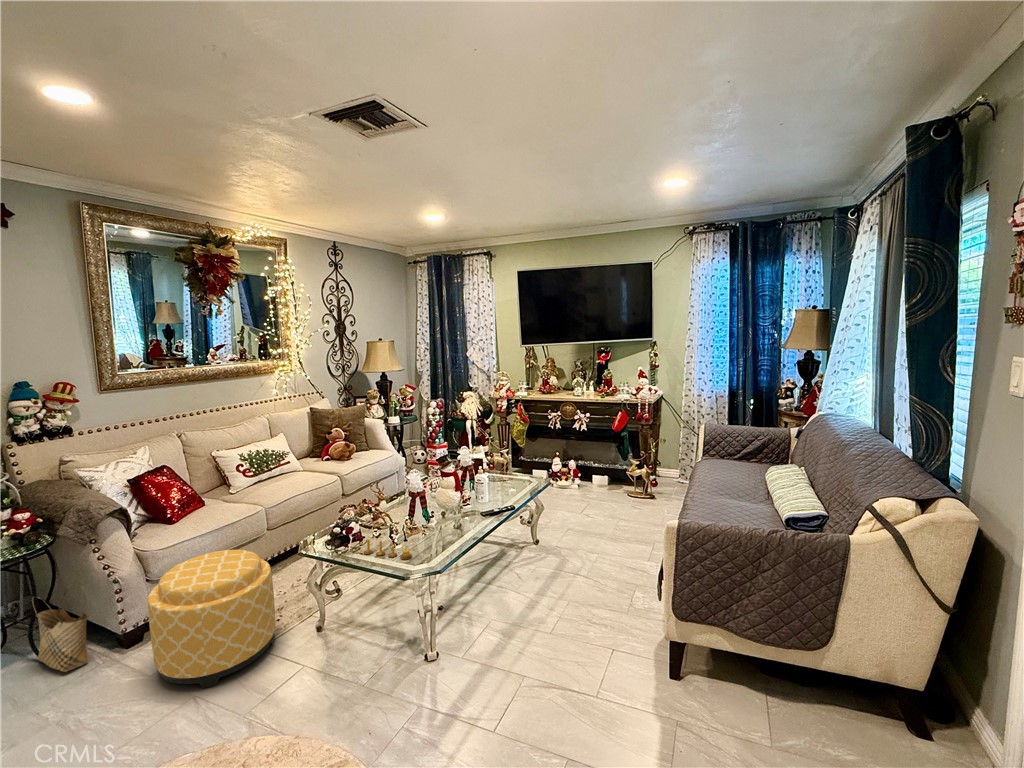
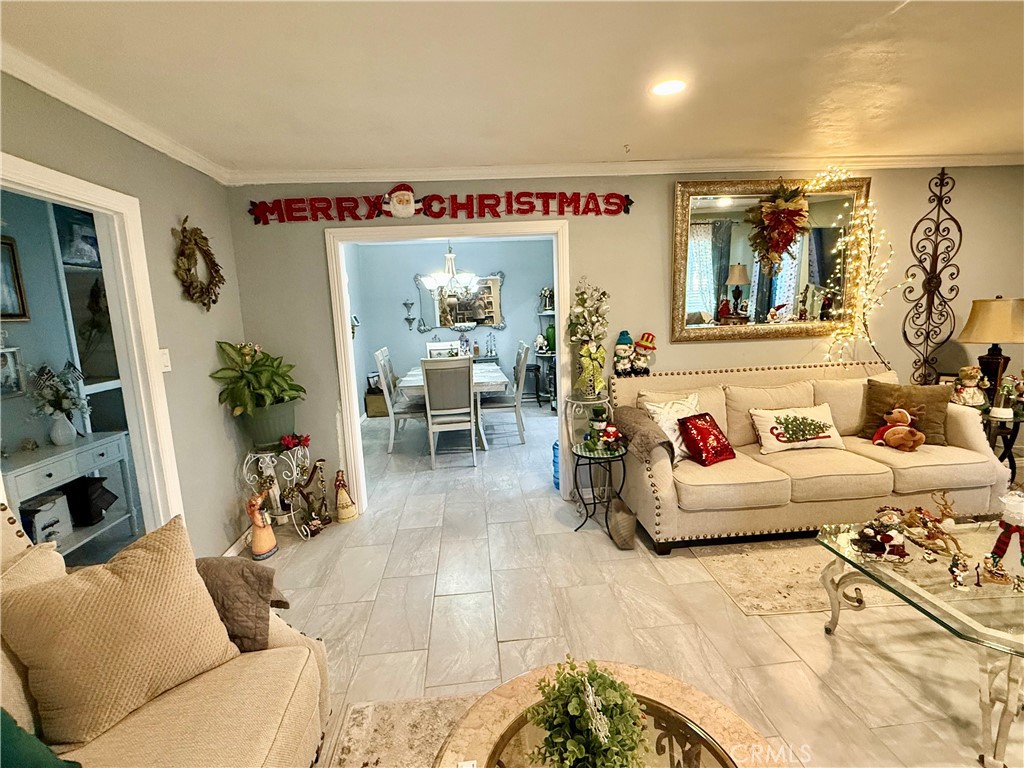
candle: present [364,539,412,559] -> none [904,561,990,620]
ottoman: present [148,550,275,688] -> none [672,502,782,624]

